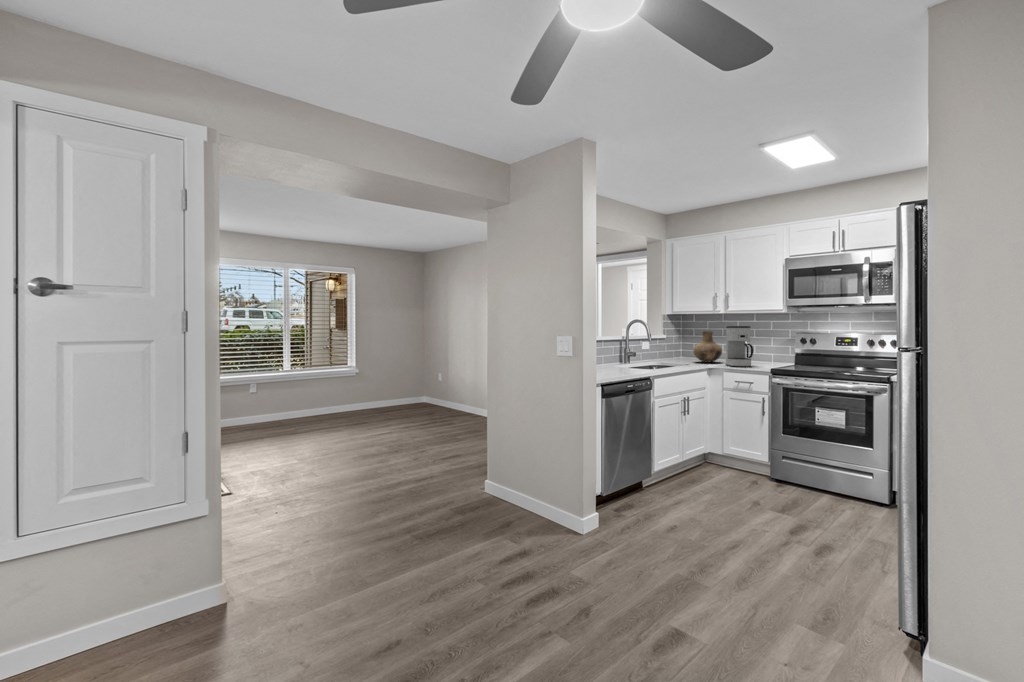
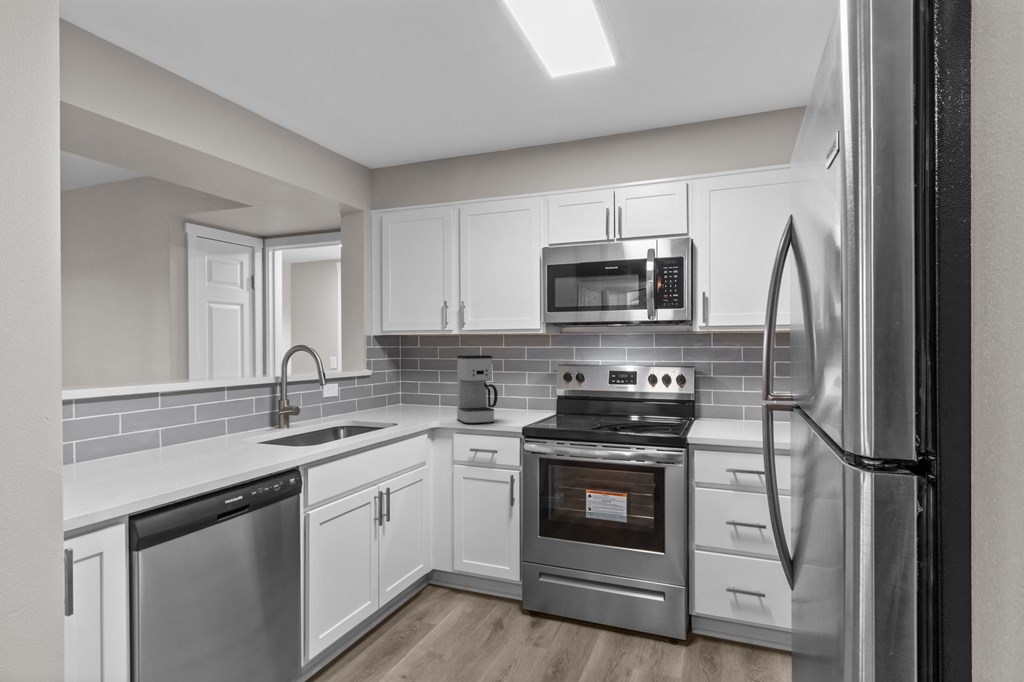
vase: present [693,331,722,363] -> none [410,363,455,415]

